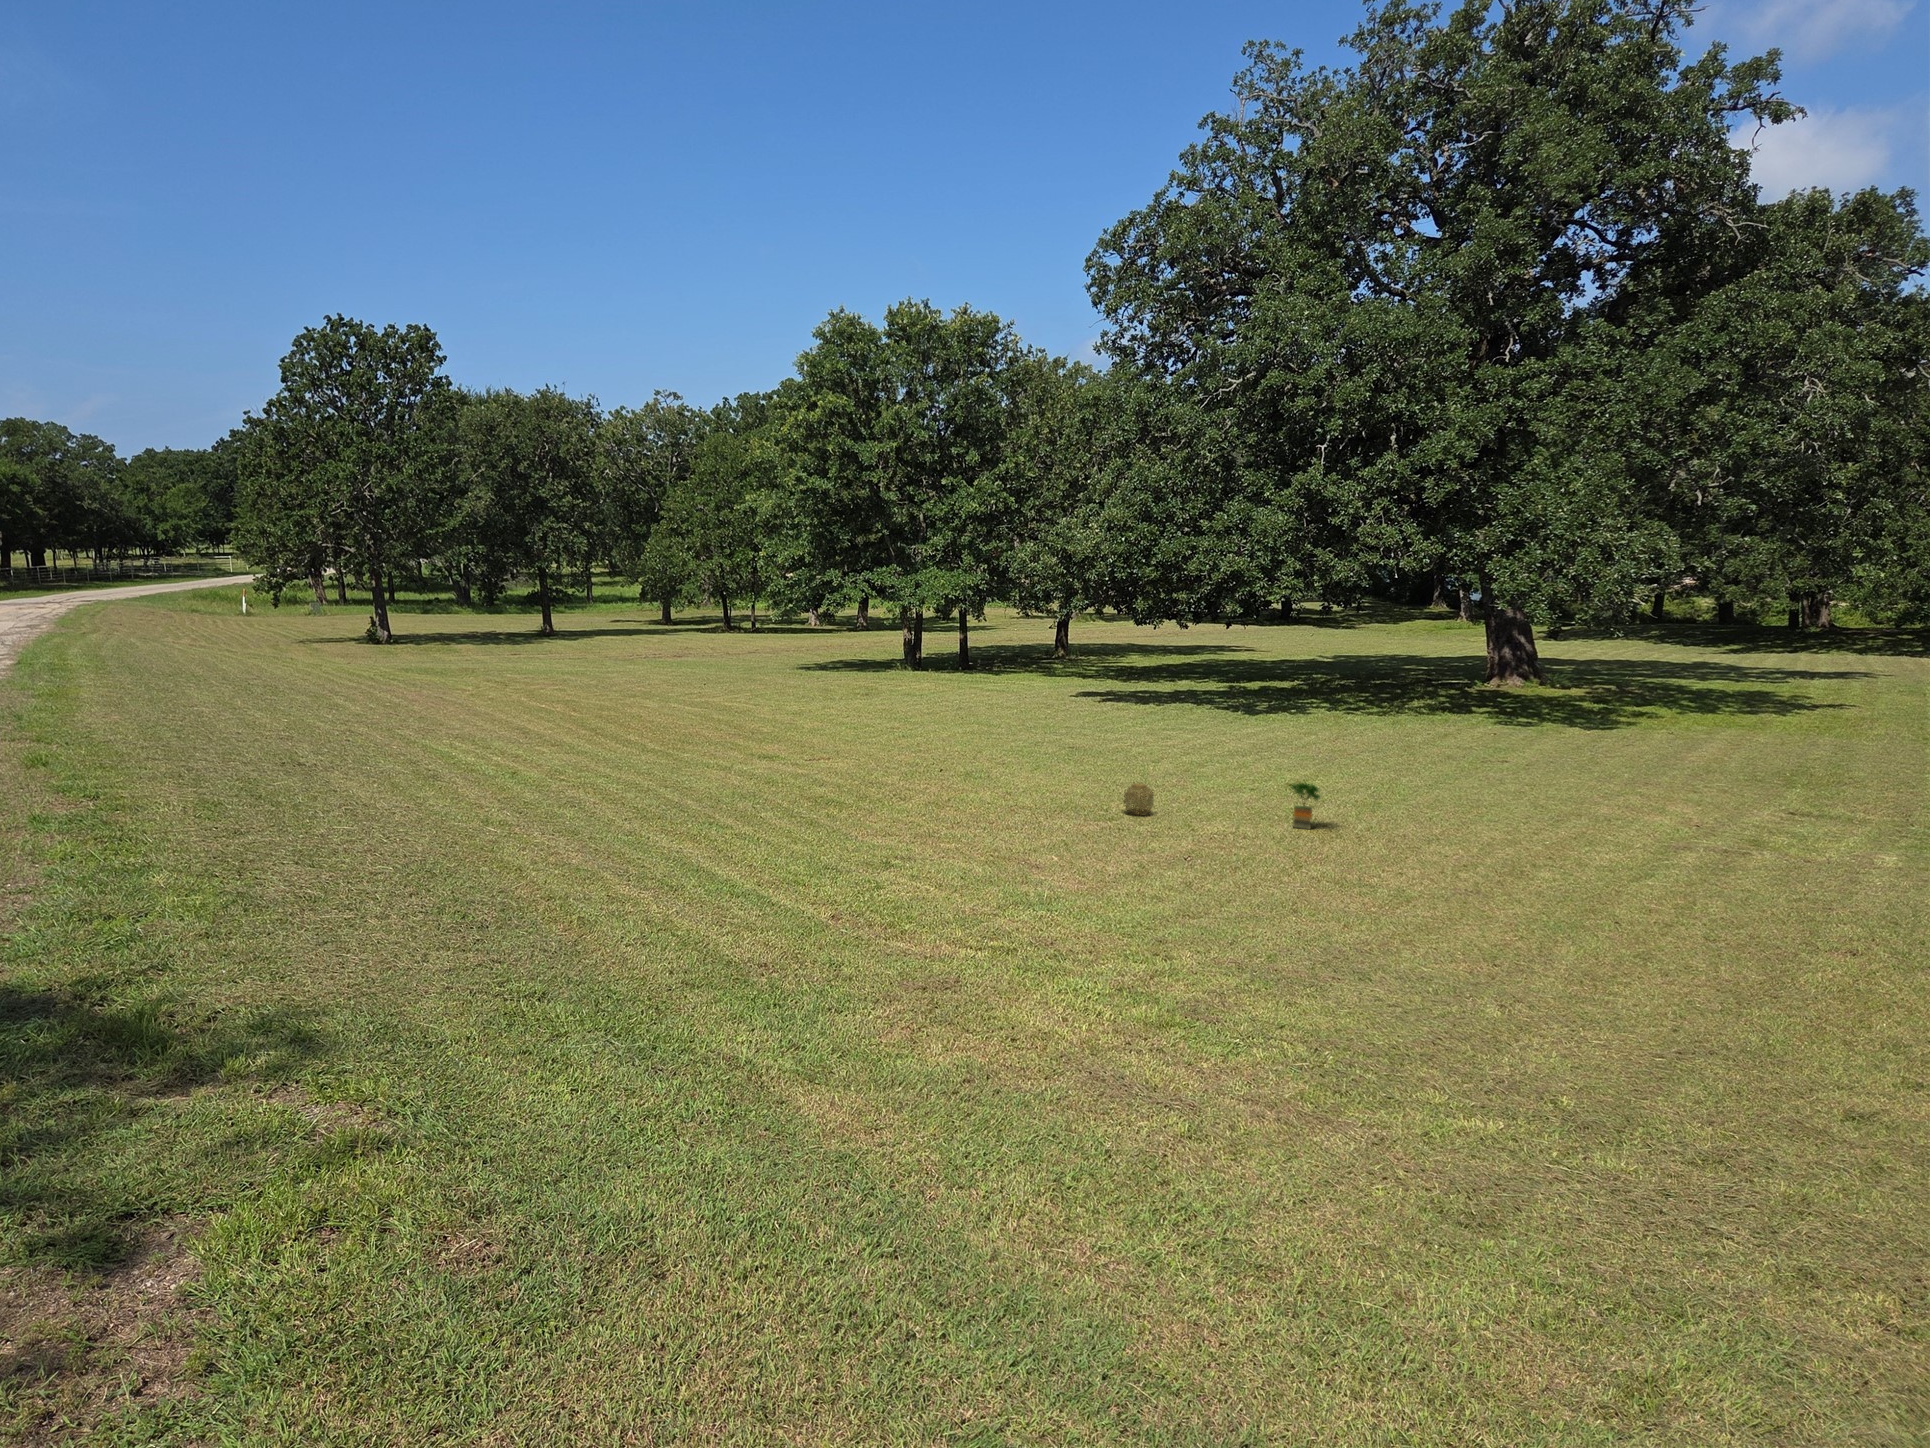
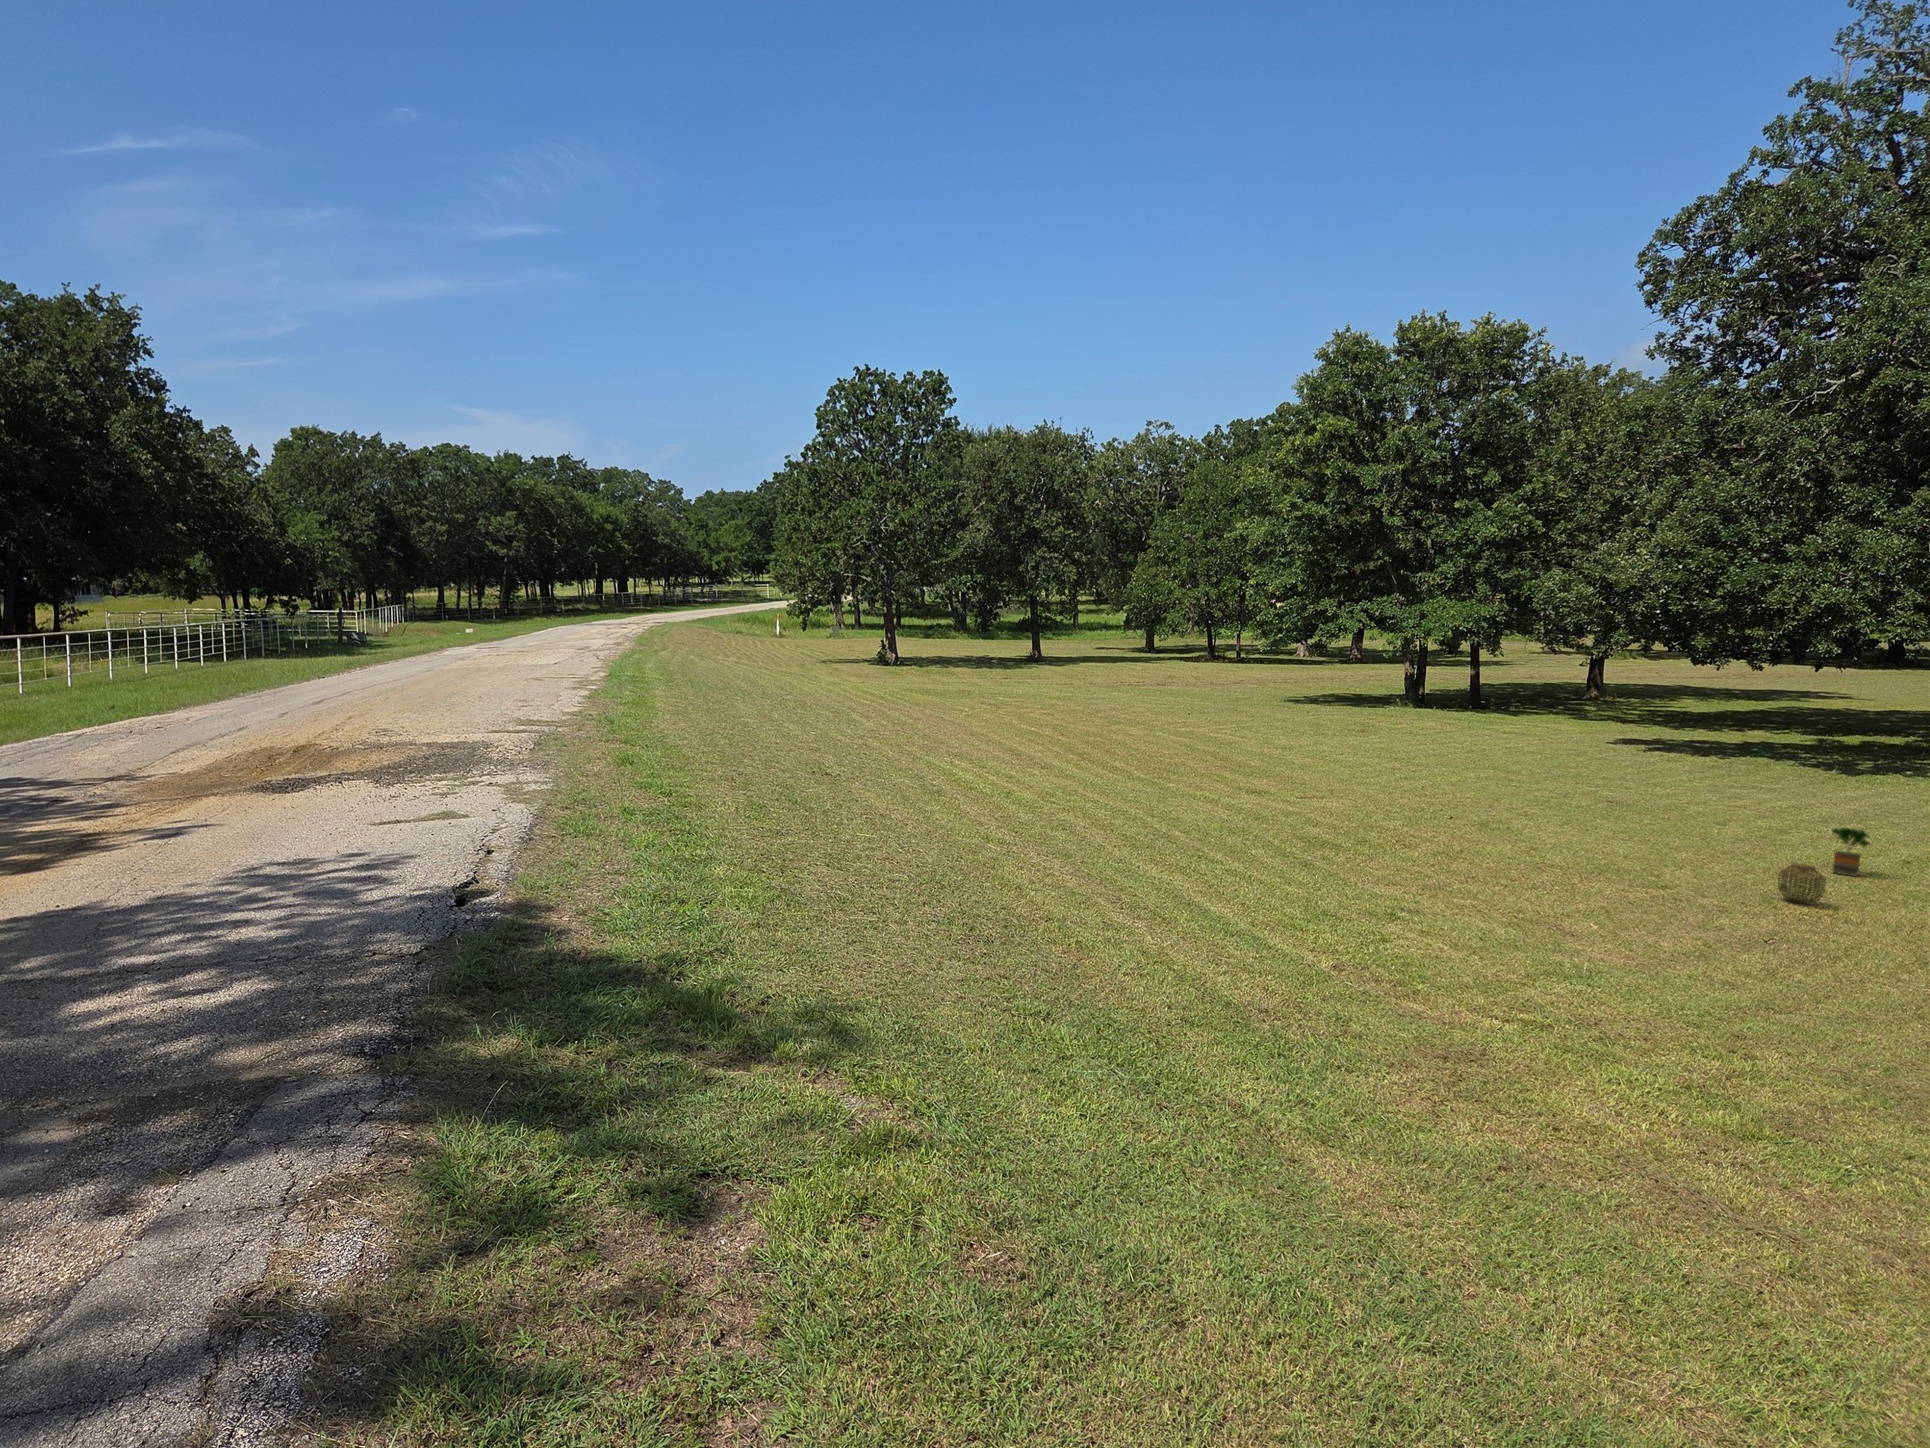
woven basket: present [1124,783,1153,816] -> present [1778,863,1826,905]

